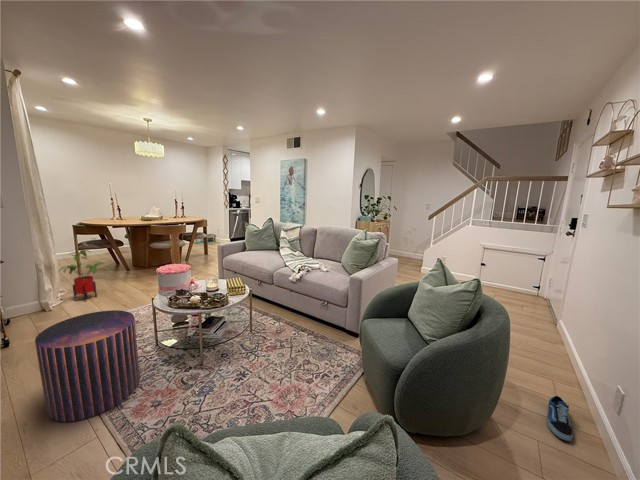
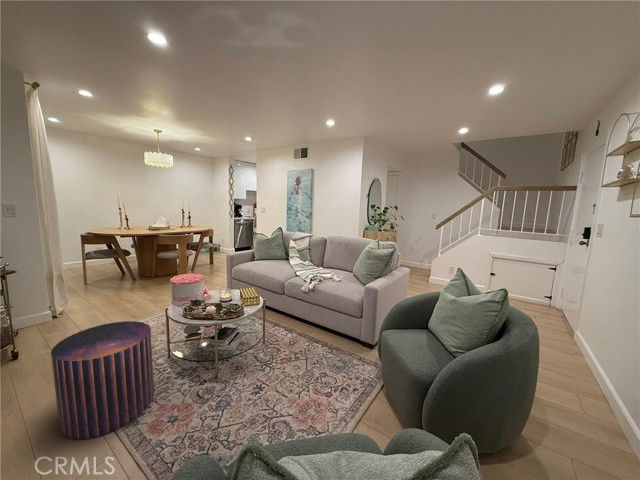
house plant: present [60,250,103,301] -> none [69,259,115,312]
shoe: present [547,396,573,441] -> none [577,410,608,459]

